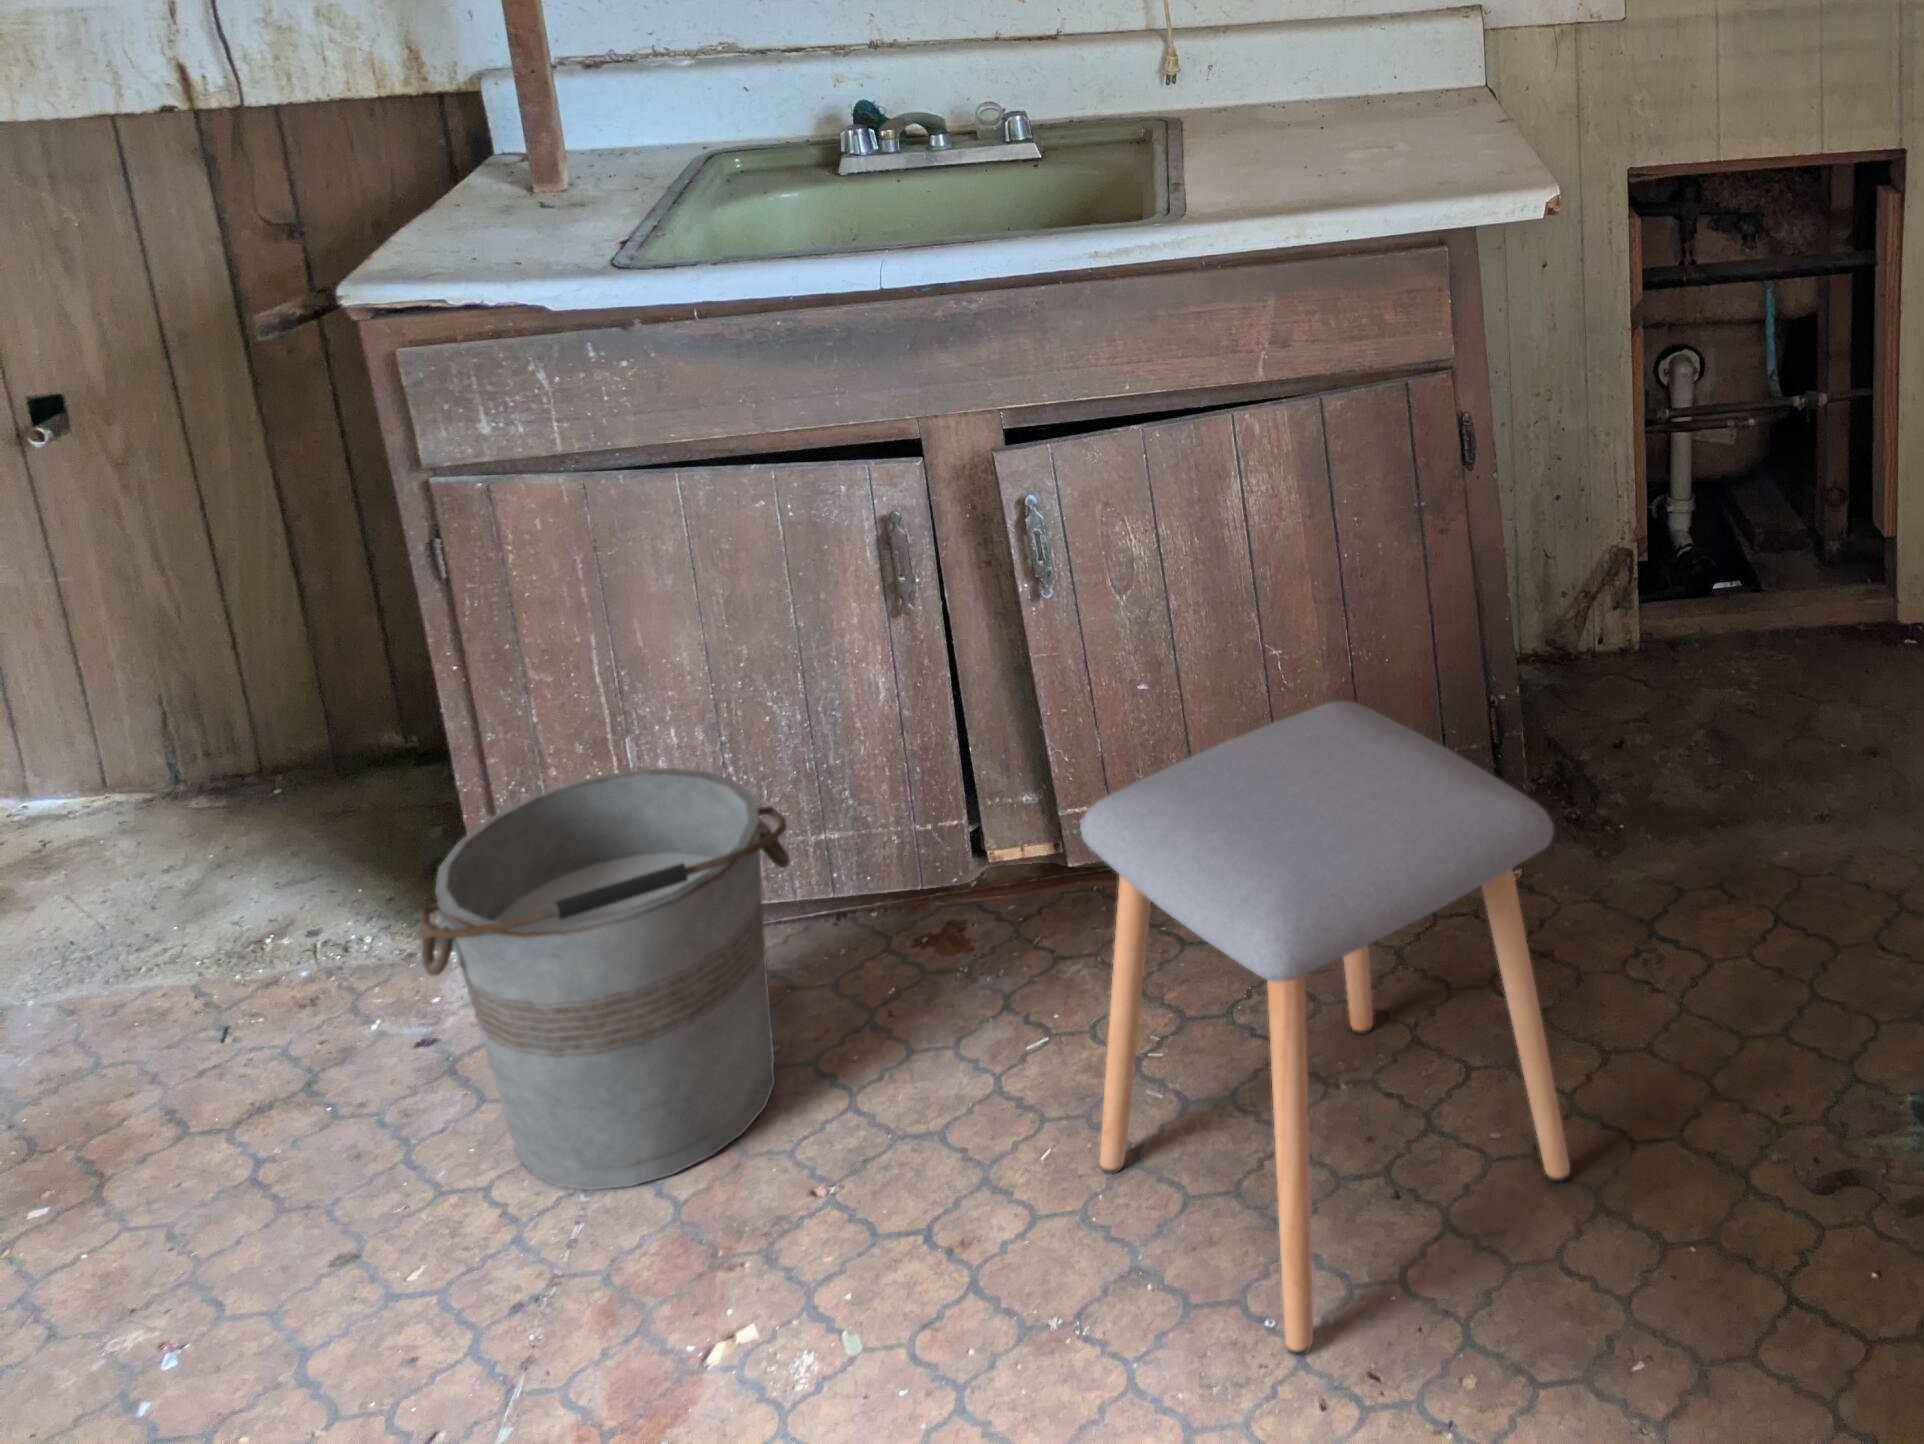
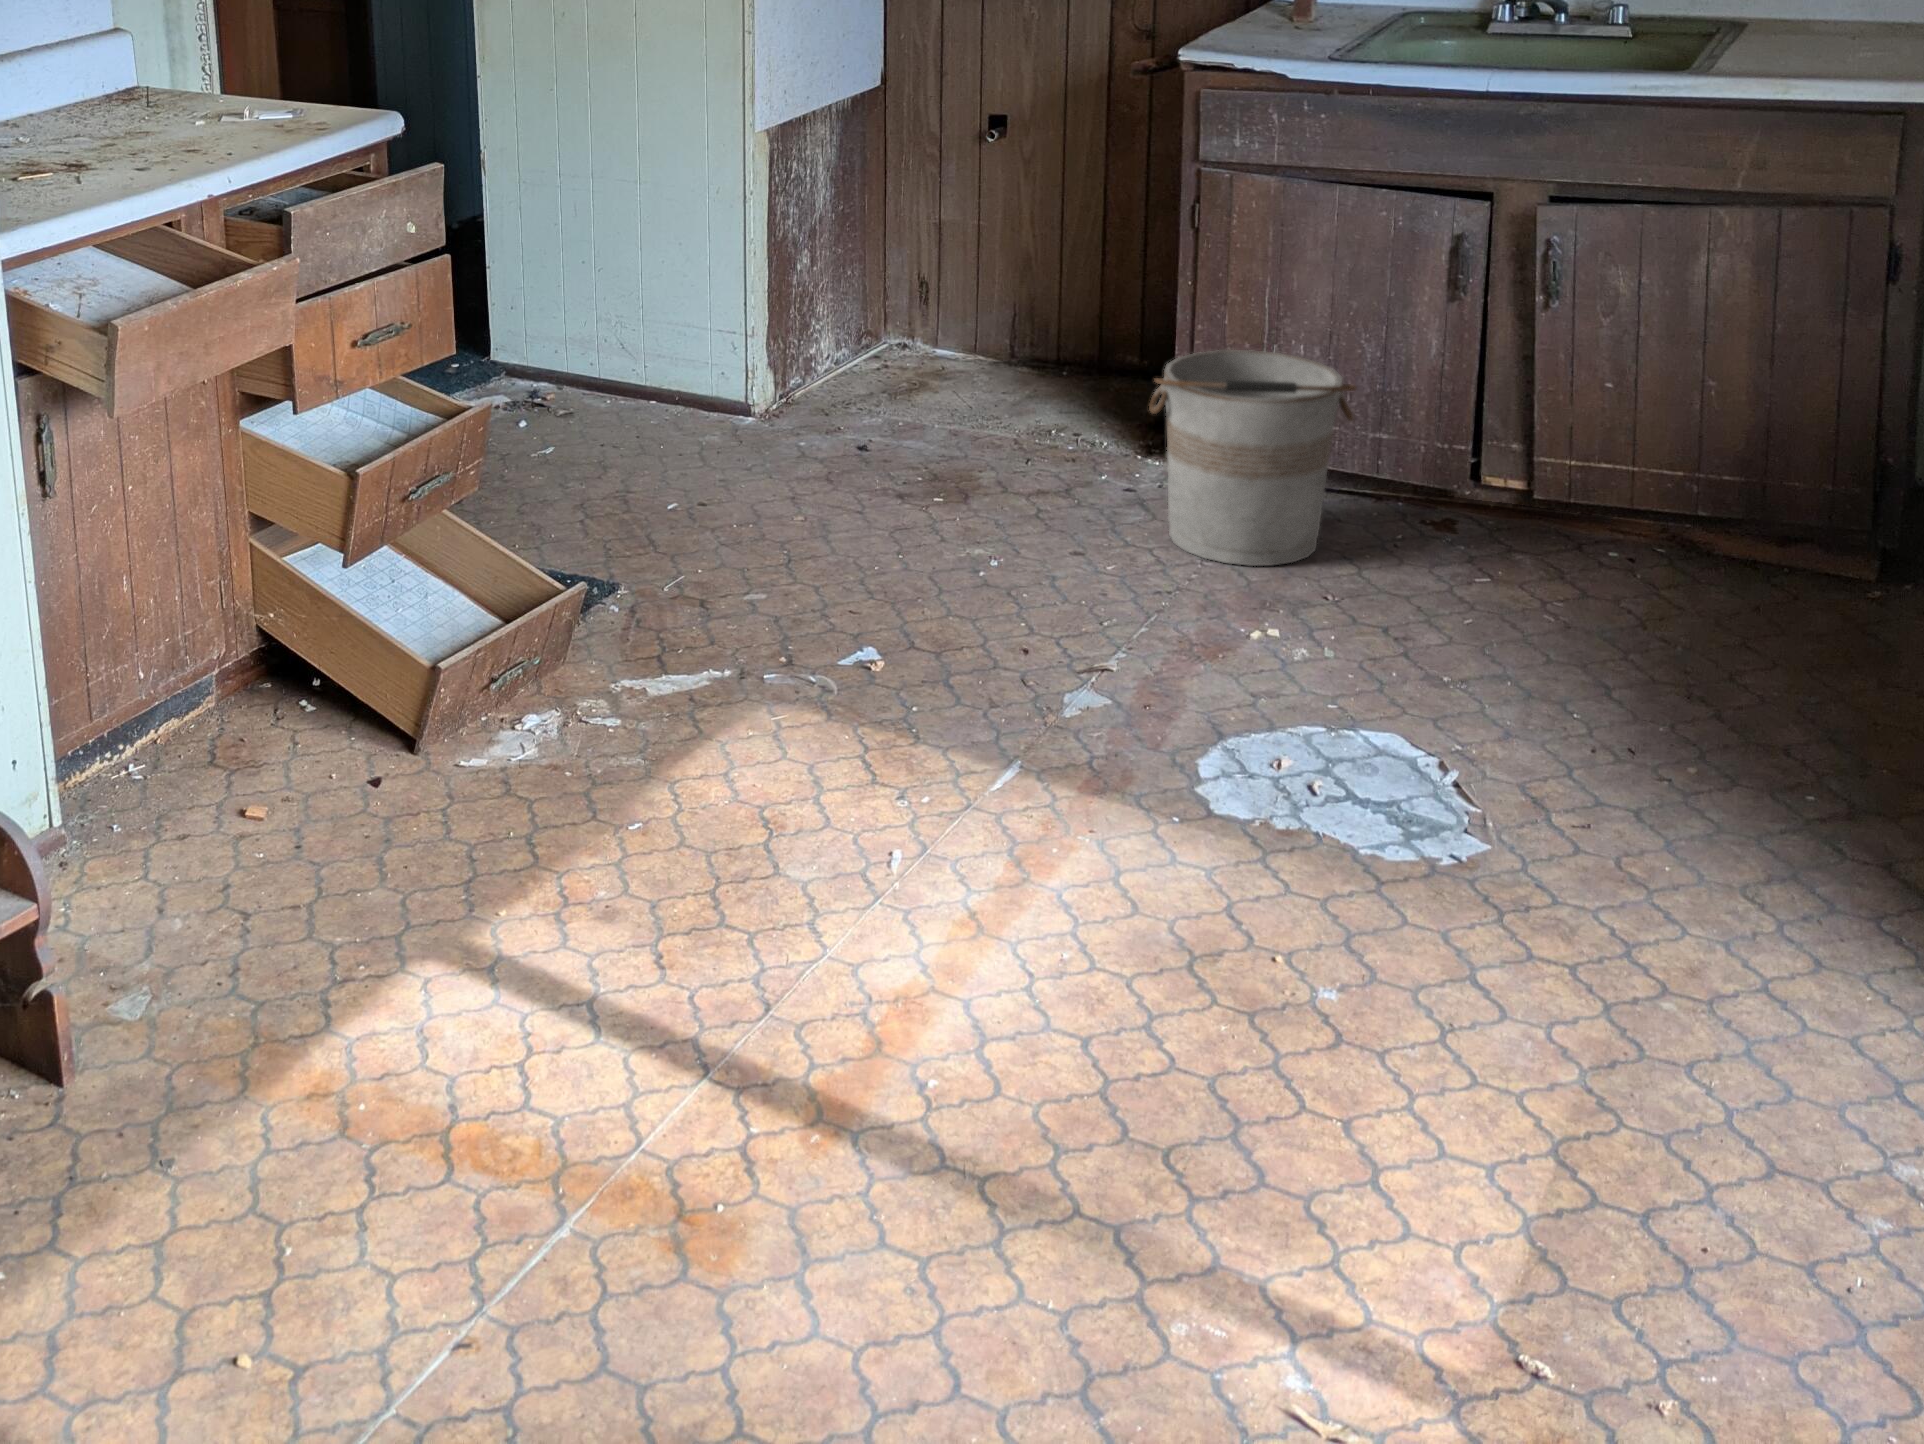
stool: present [1080,701,1570,1356] -> none [1498,388,1849,727]

